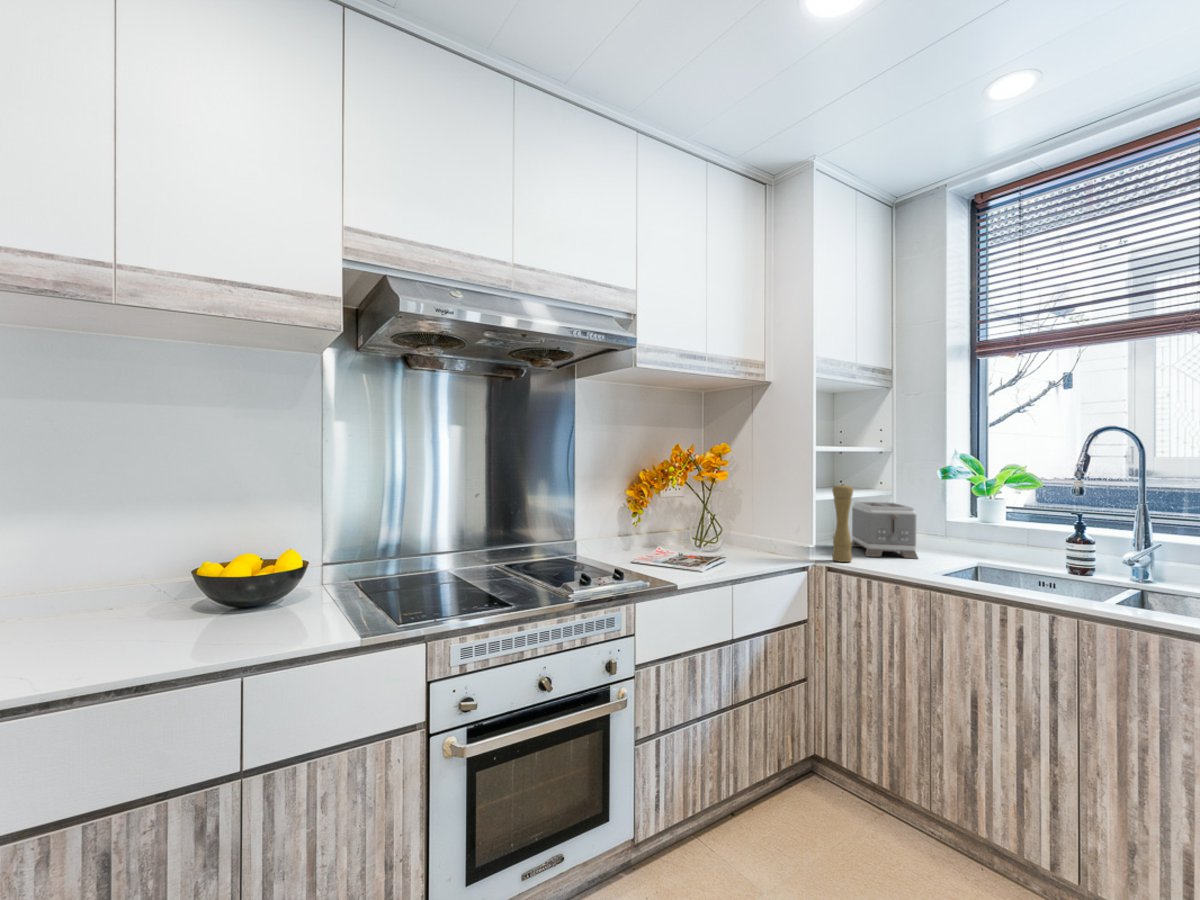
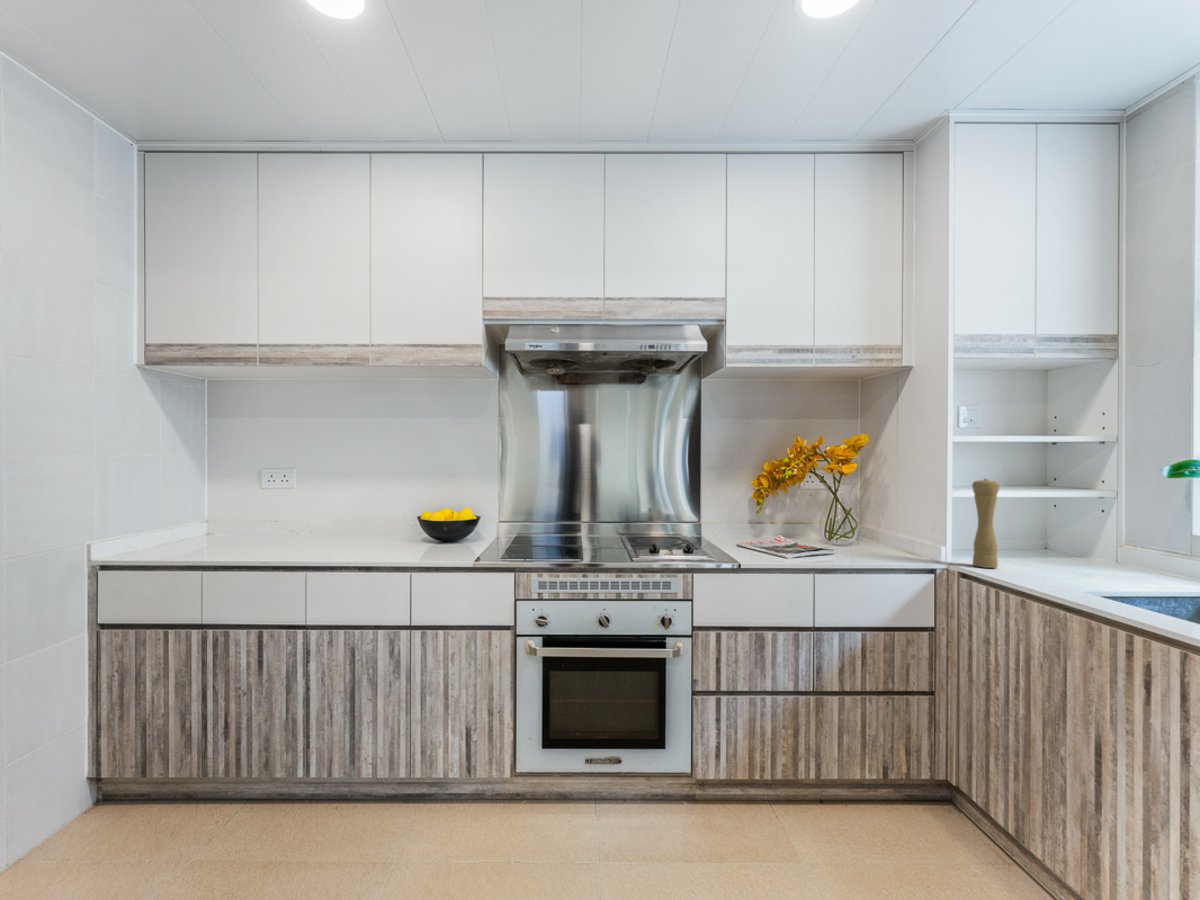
toaster: present [851,502,918,559] -> none [1038,503,1119,576]

